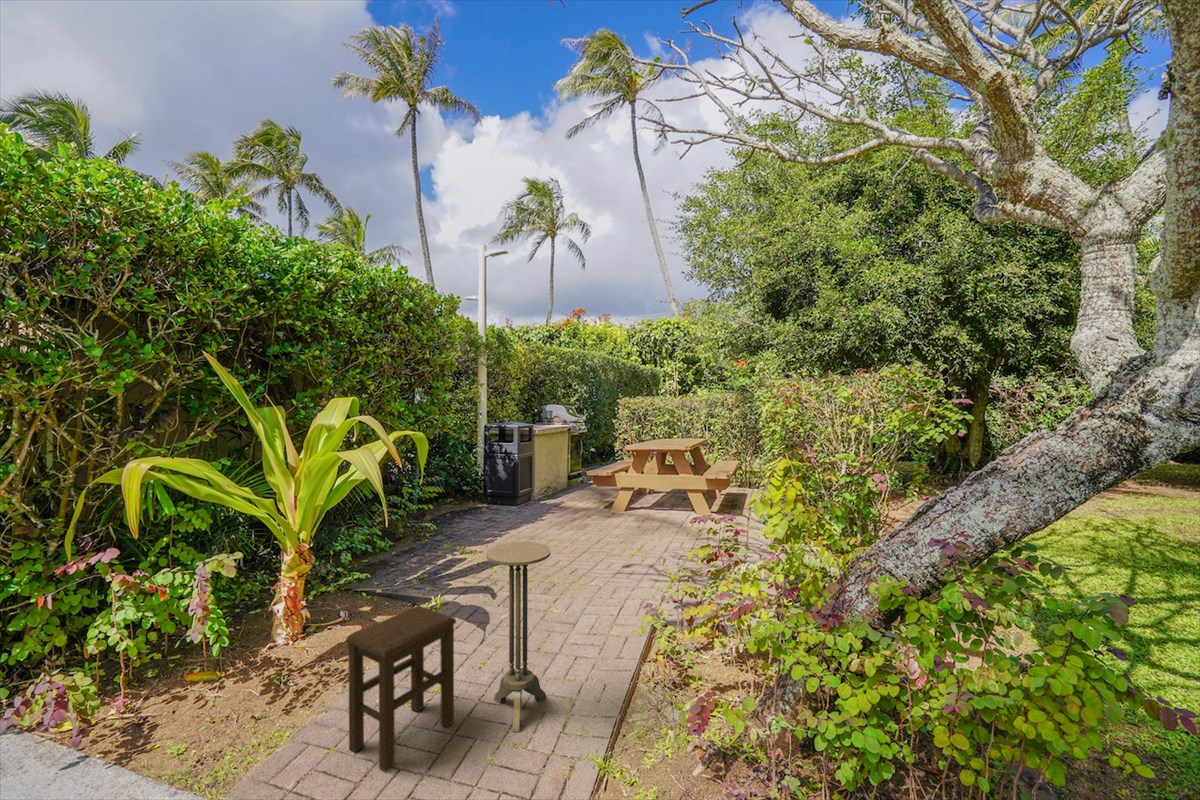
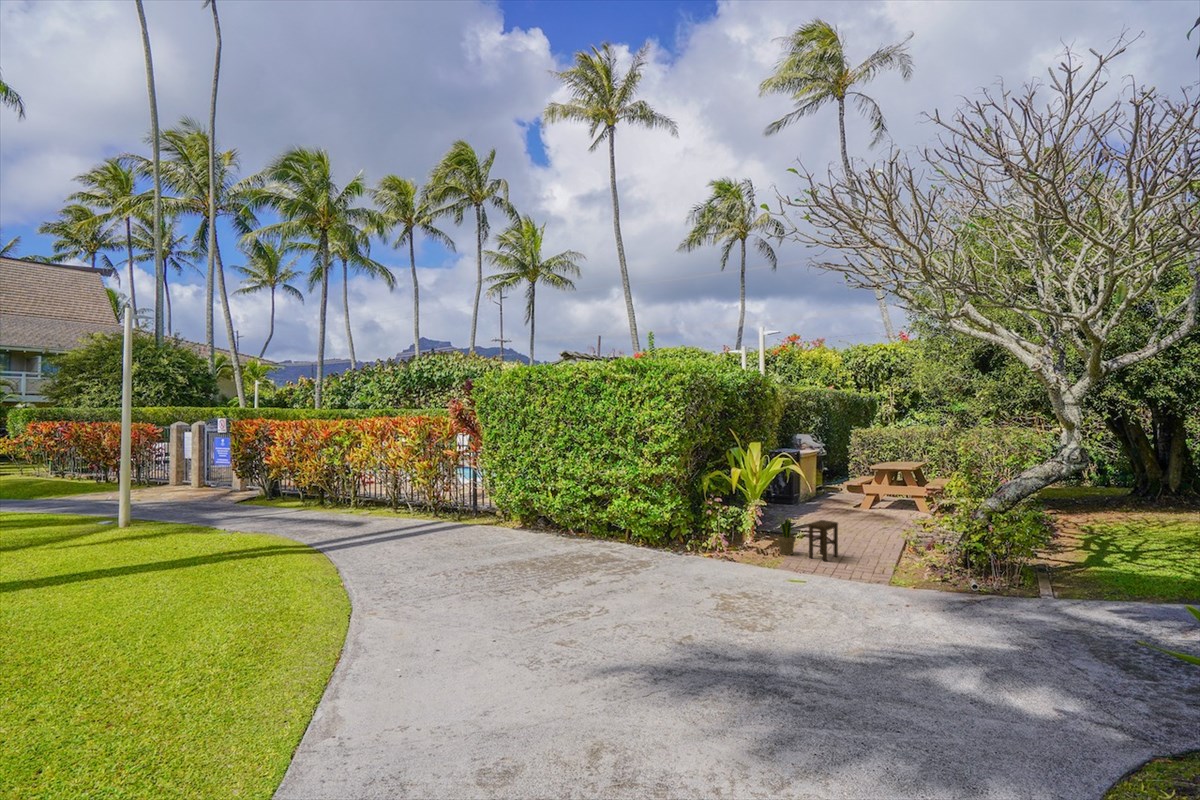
side table: present [486,542,550,732] -> none [847,501,870,559]
potted plant: none [264,608,335,735] -> present [777,519,796,555]

